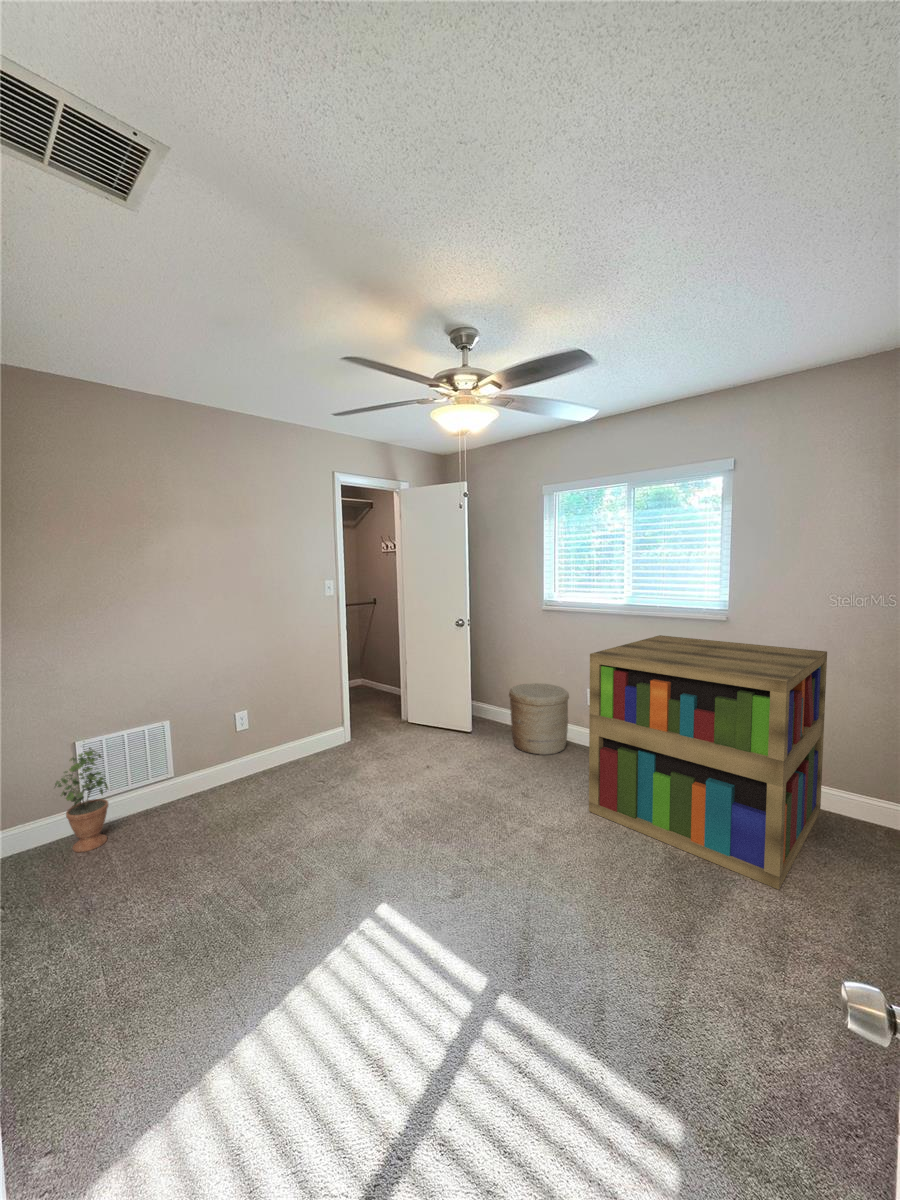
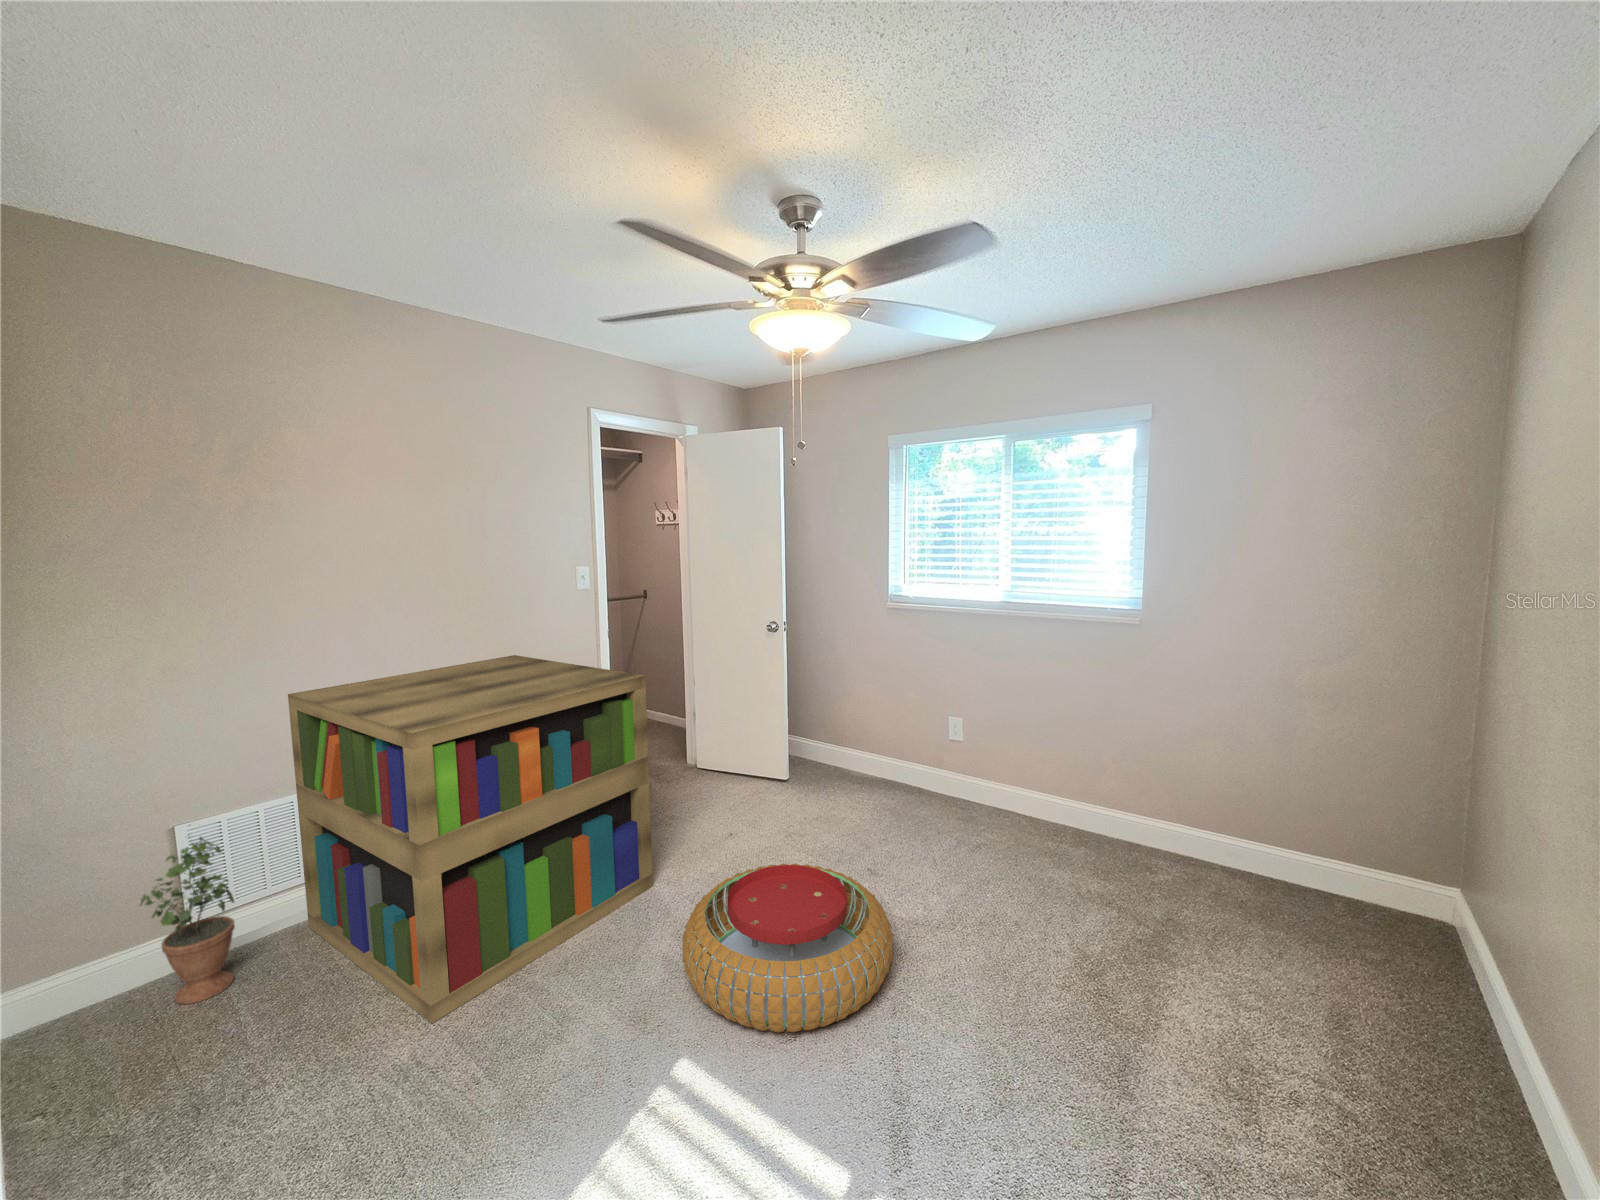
bookshelf: present [589,635,827,890] -> present [288,655,653,1023]
woven basket: present [509,683,569,755] -> none [843,712,927,812]
pouf: none [387,782,532,892] -> present [682,864,893,1033]

